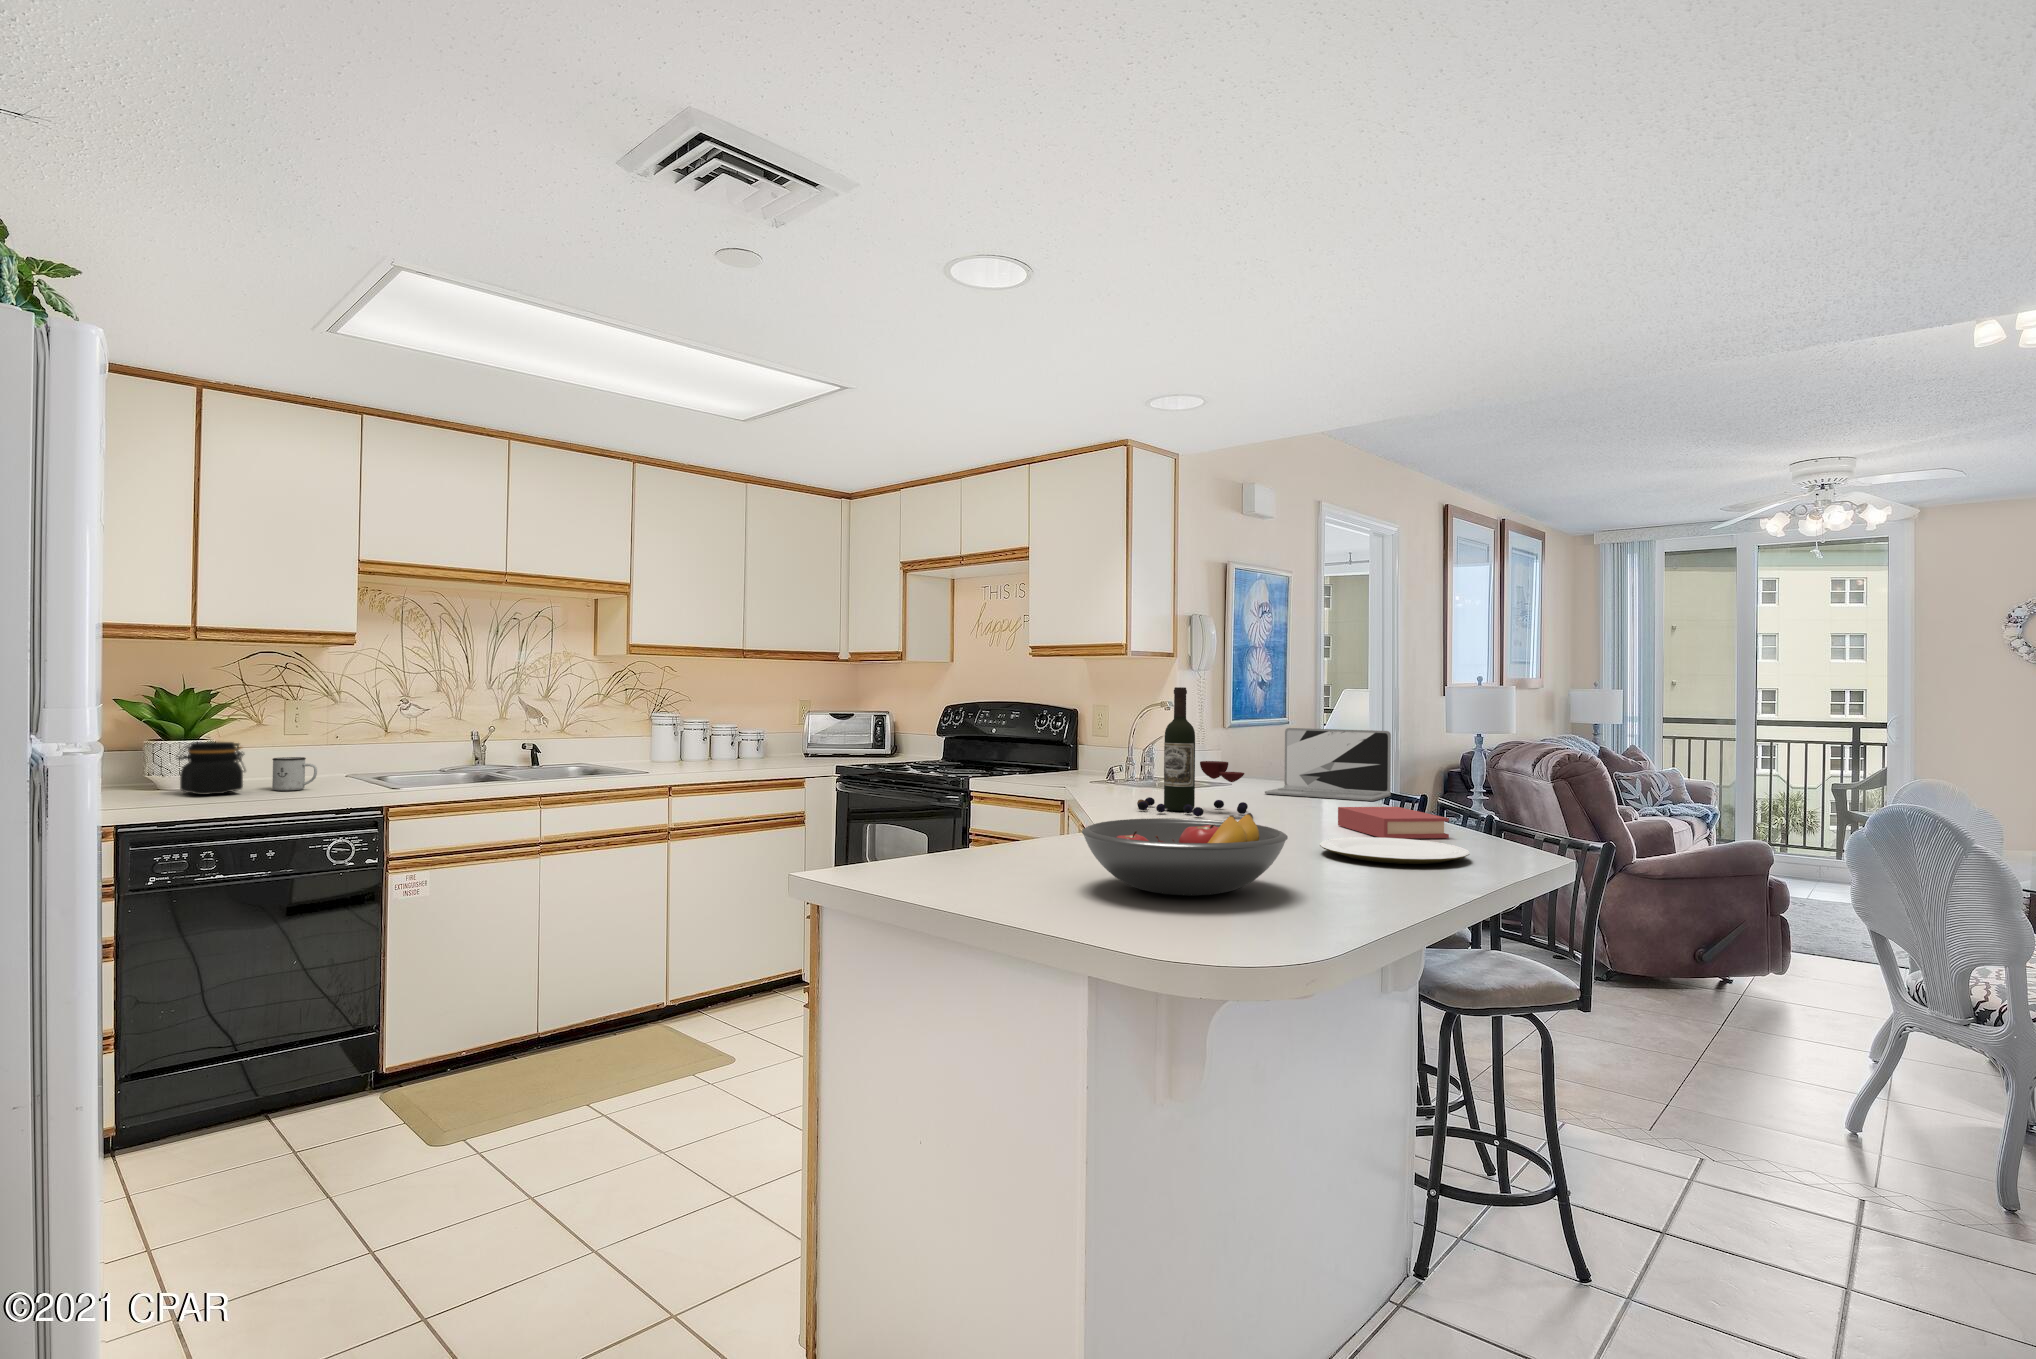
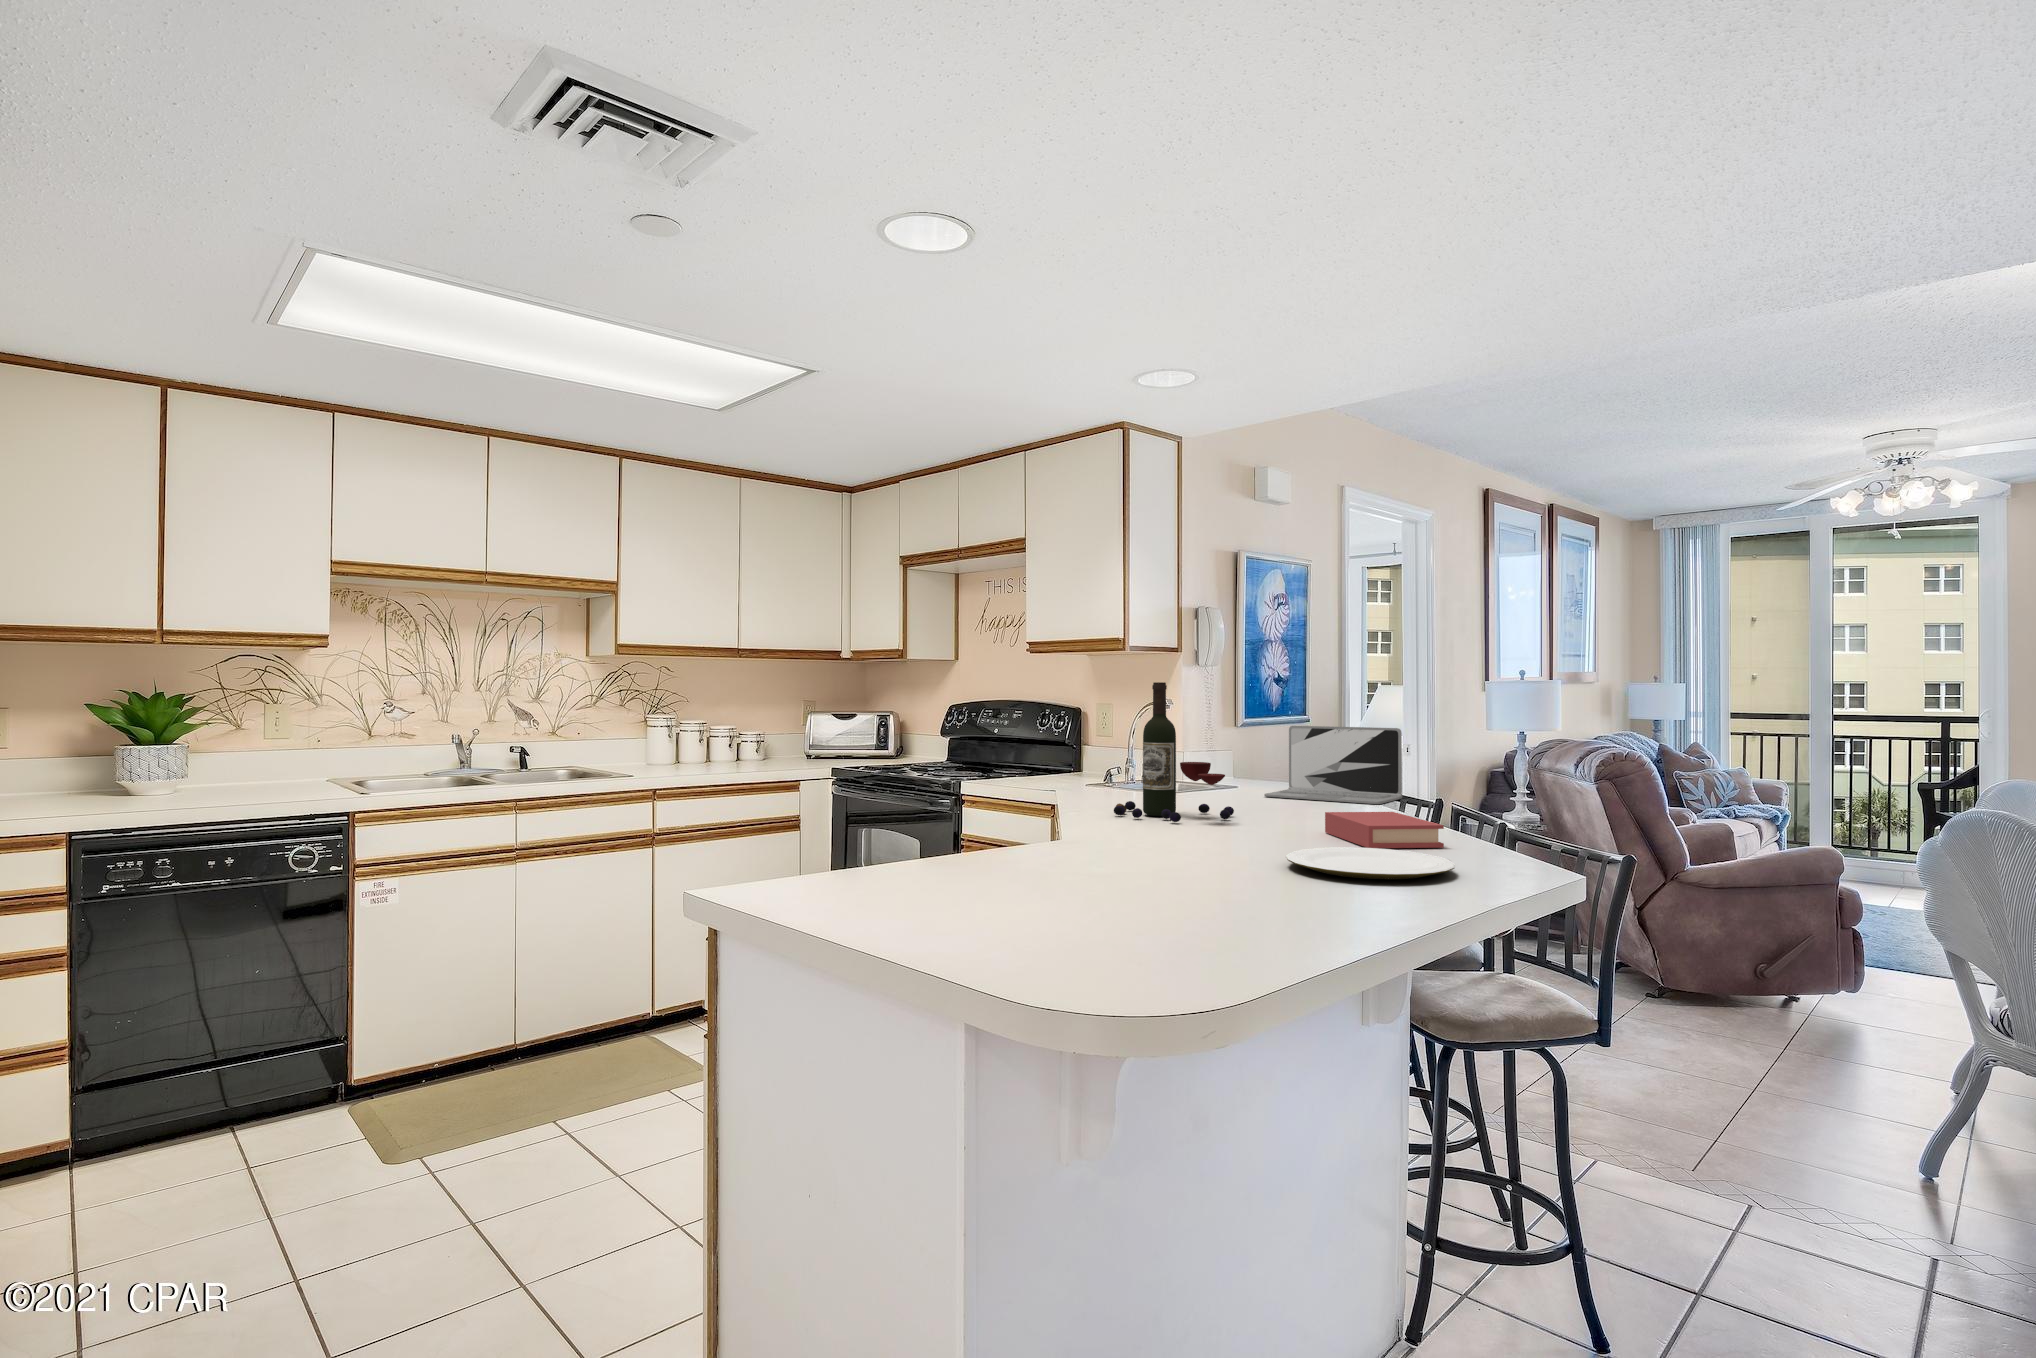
jar: present [177,742,246,795] -> none [141,747,215,800]
mug: present [272,757,317,791] -> none [243,762,288,796]
fruit bowl: present [1082,813,1288,895] -> none [985,822,1220,919]

